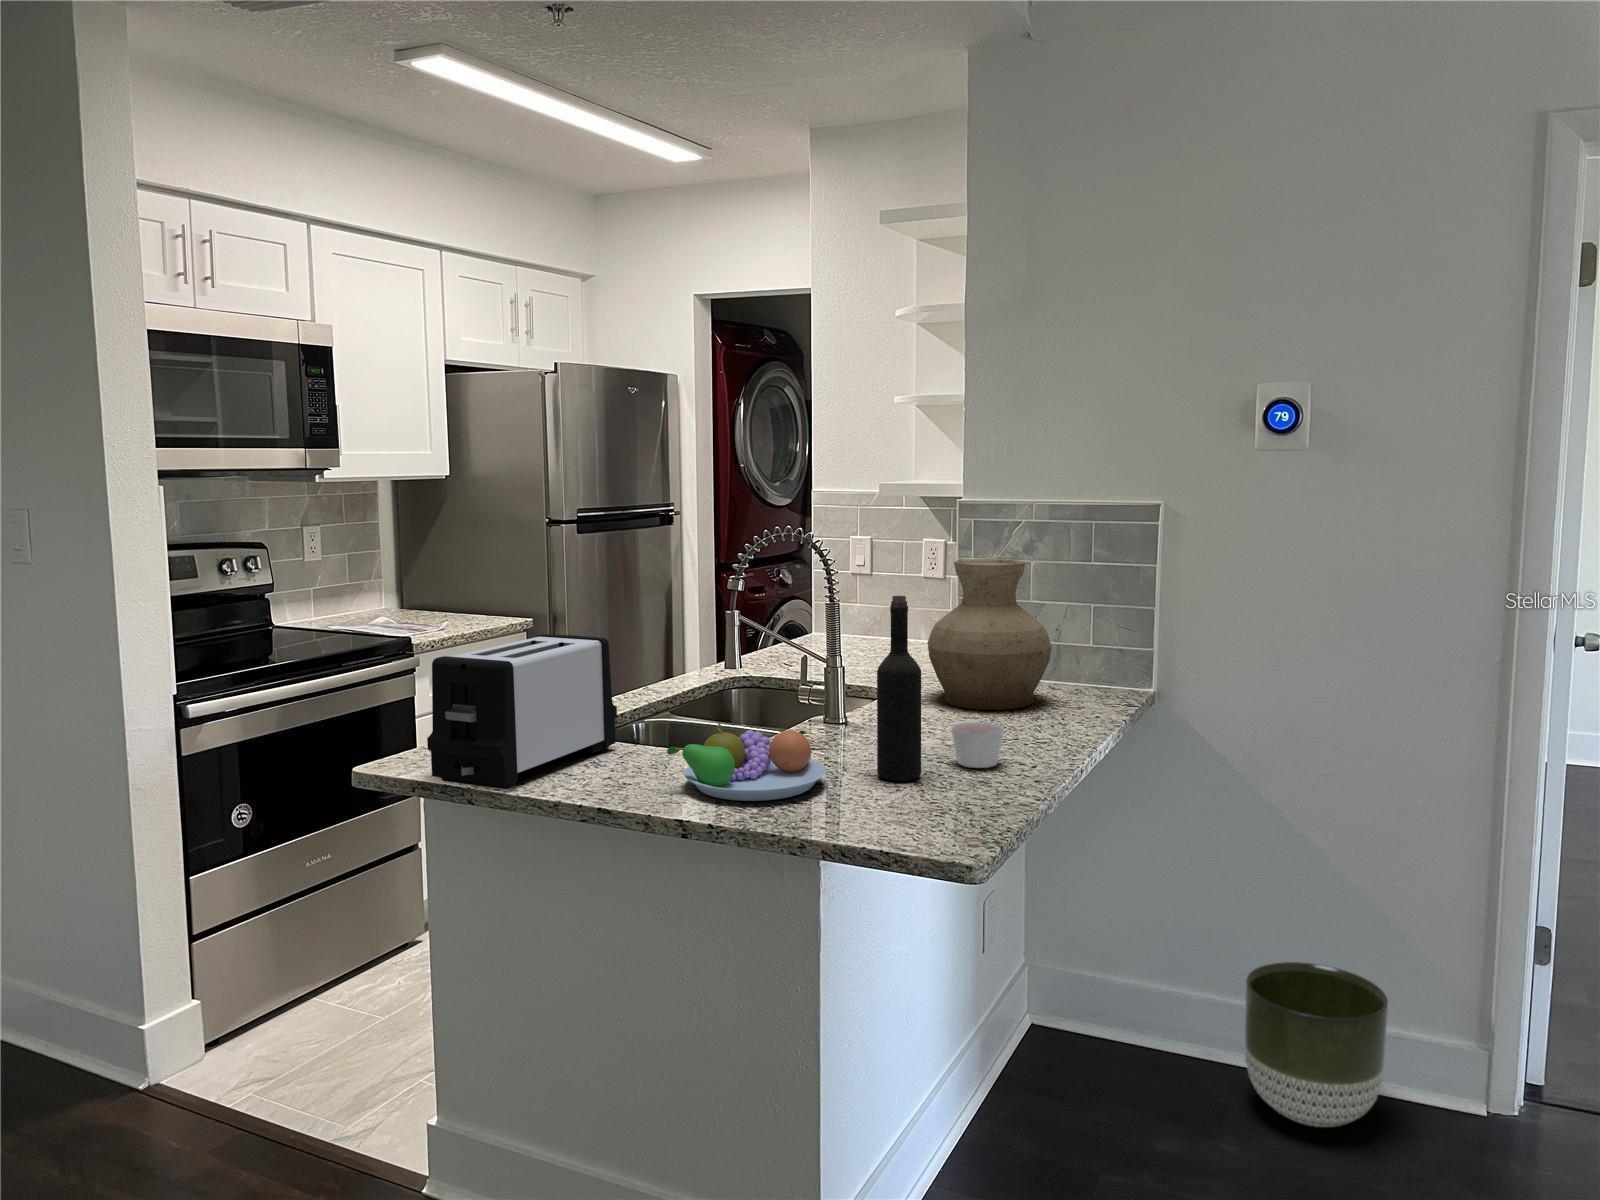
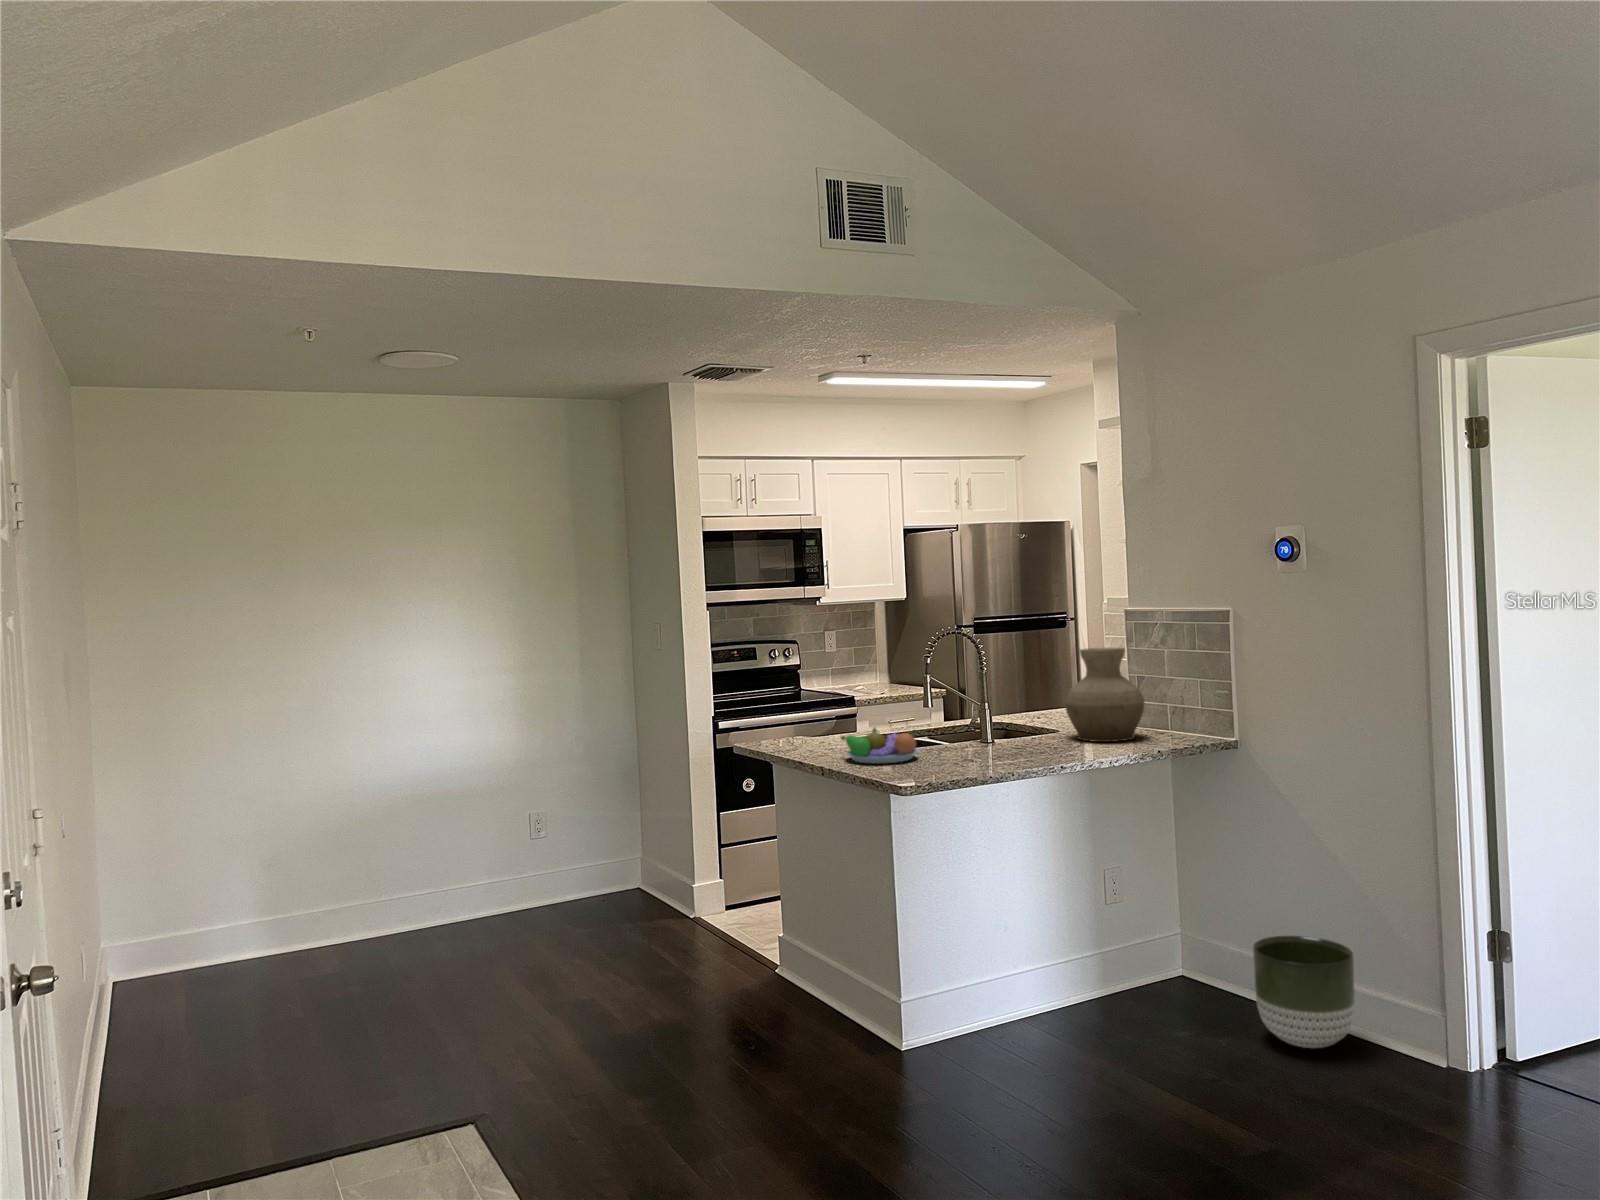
wine bottle: present [877,596,921,781] -> none [943,663,969,762]
toaster: present [427,634,617,789] -> none [752,683,855,753]
candle: present [951,722,1004,768] -> none [995,737,1025,761]

